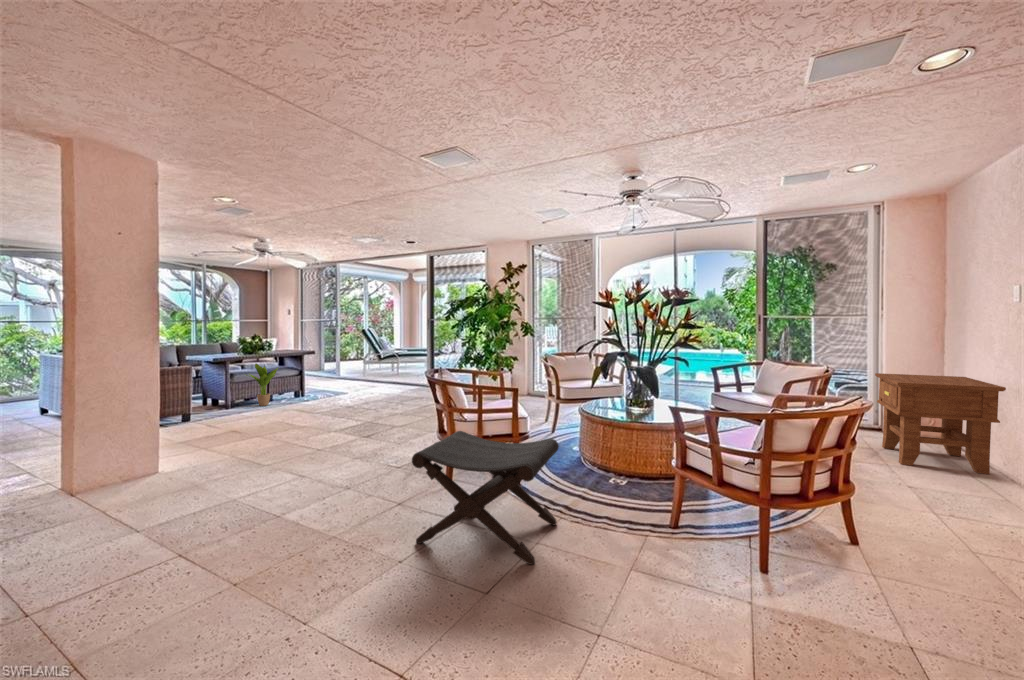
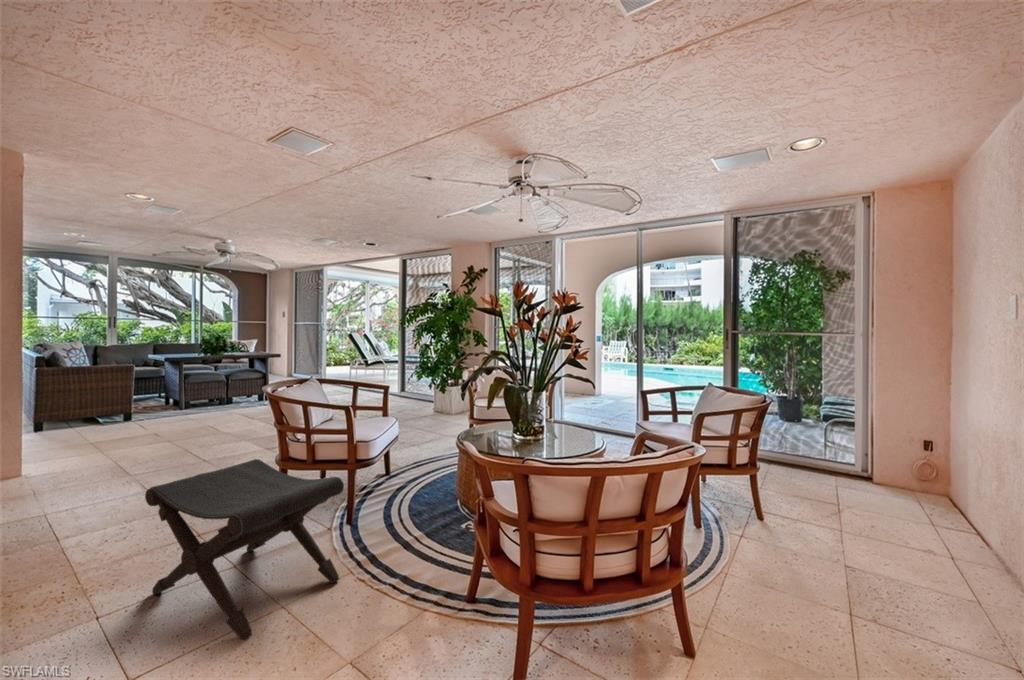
potted plant: present [246,364,278,406] -> none [192,366,232,410]
side table: present [875,373,1006,474] -> none [846,408,993,553]

